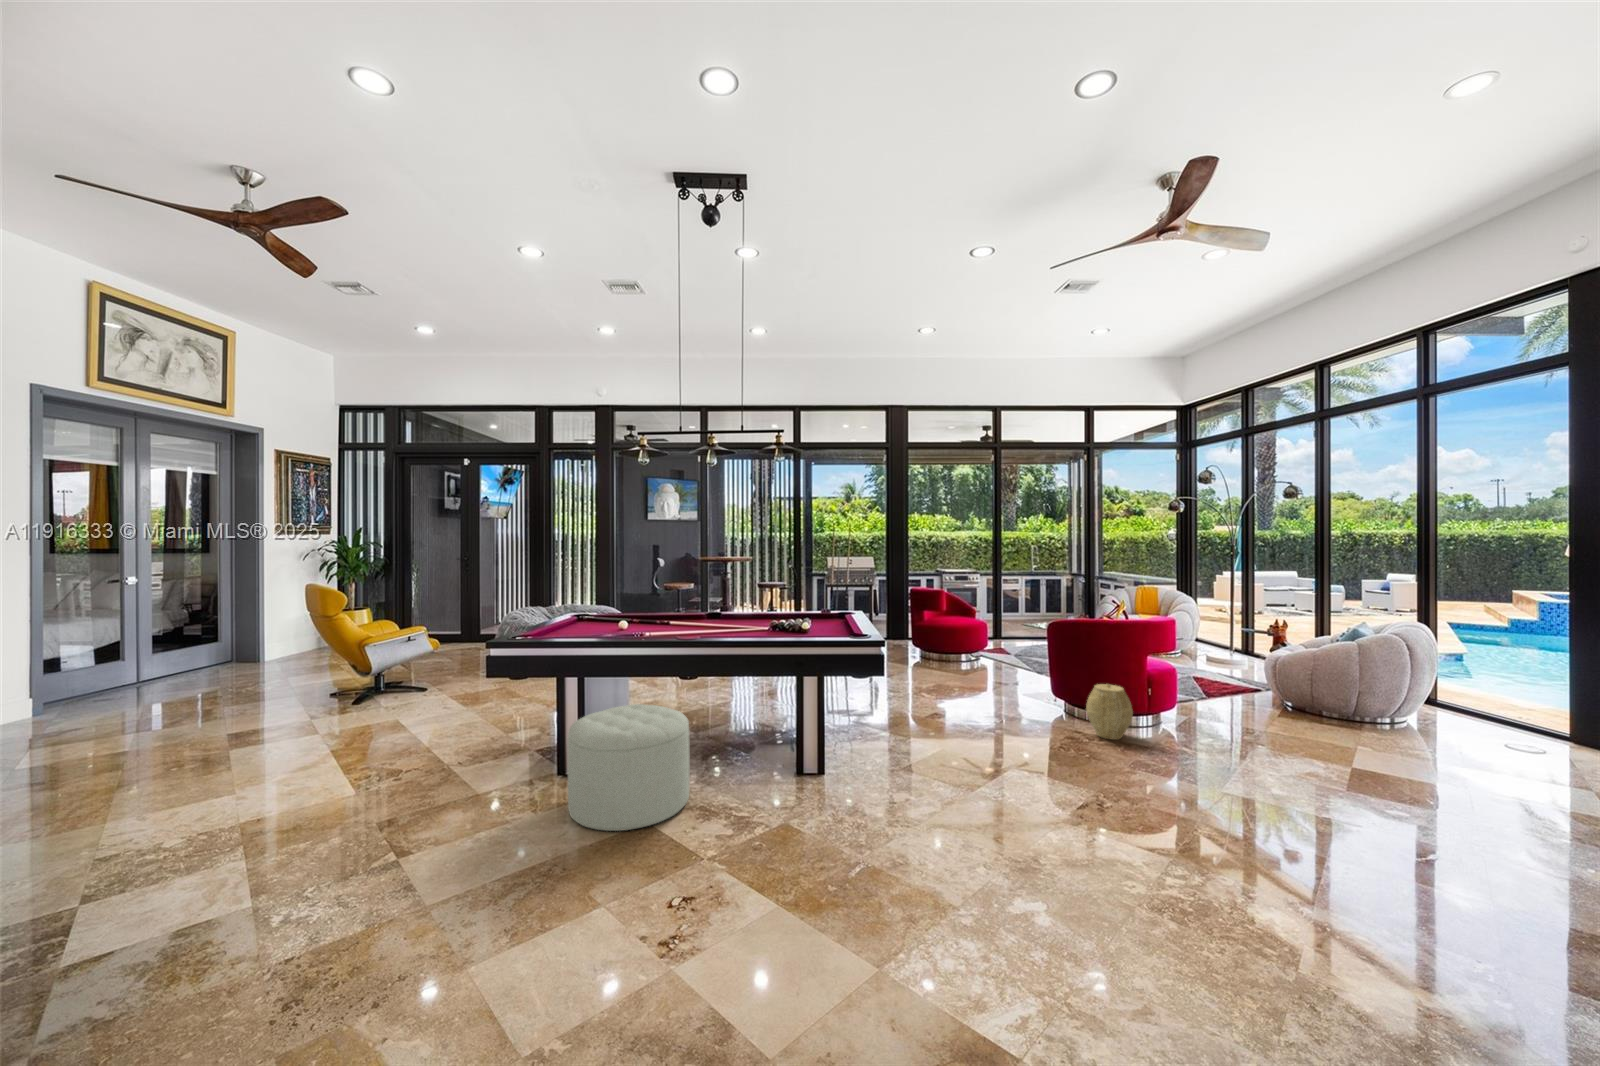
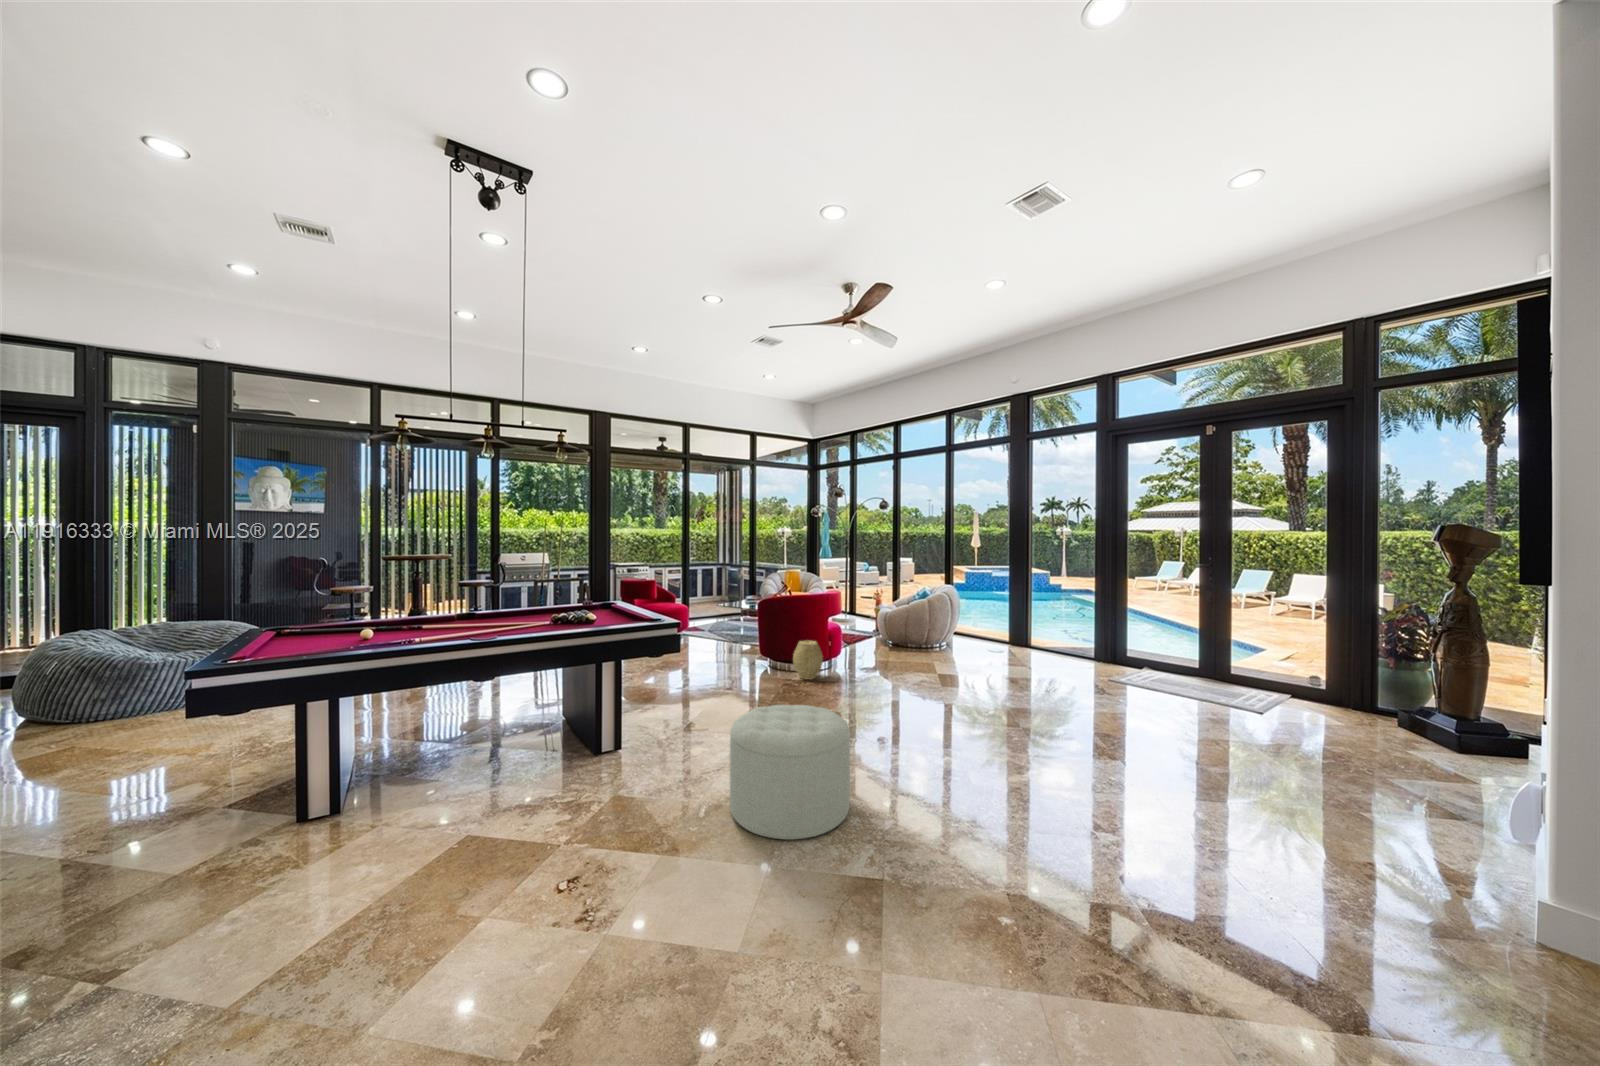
ottoman: present [567,704,690,831] -> present [730,705,850,840]

